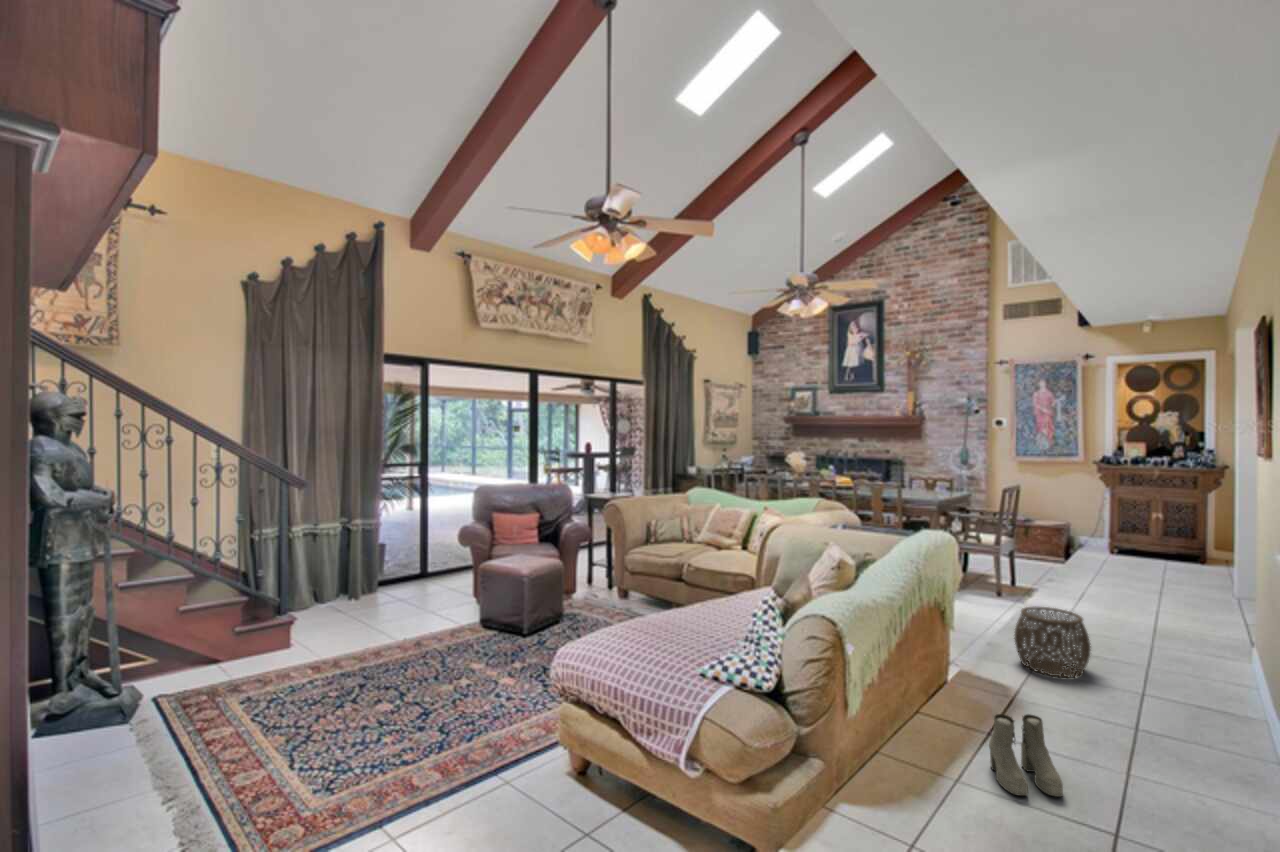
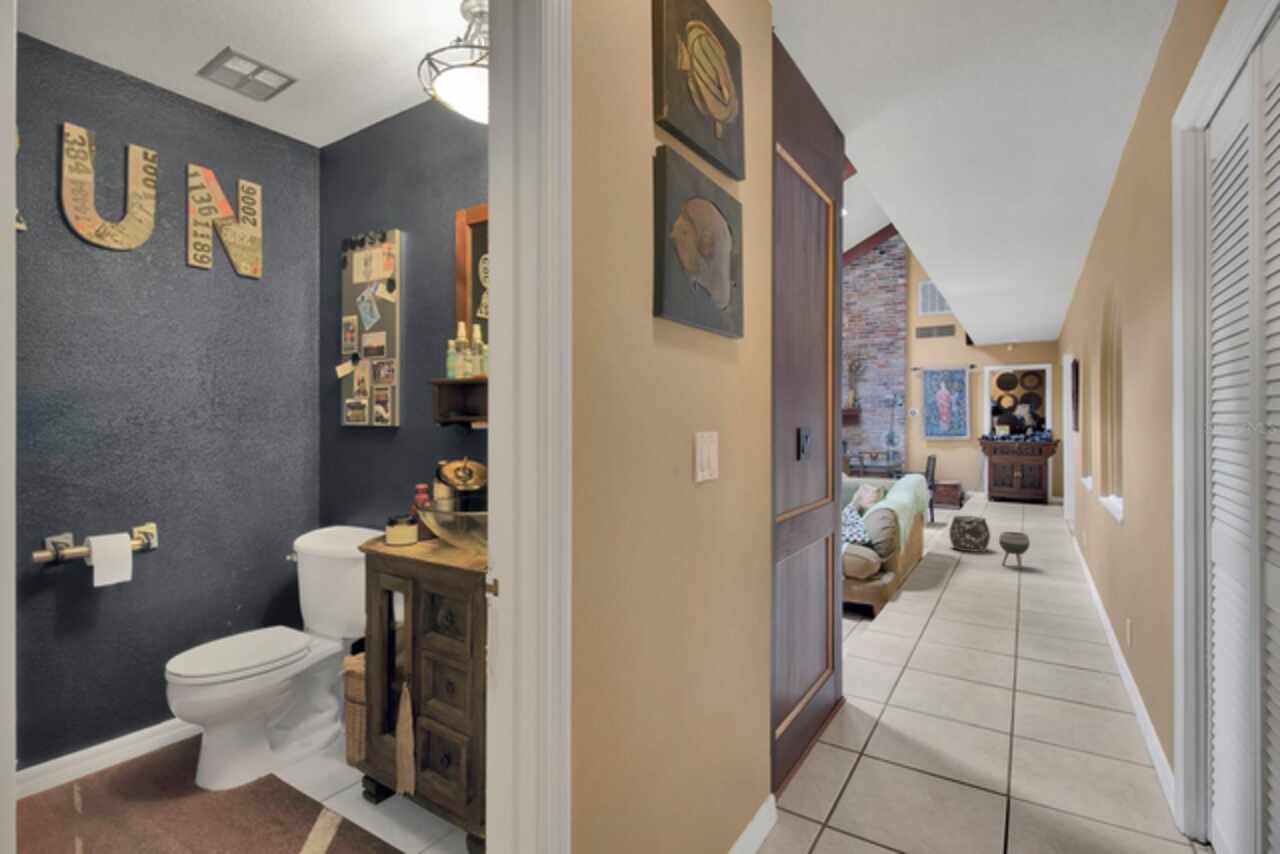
planter: none [1101,658,1167,740] -> present [999,532,1030,568]
boots: present [989,714,1063,797] -> none [952,552,988,585]

